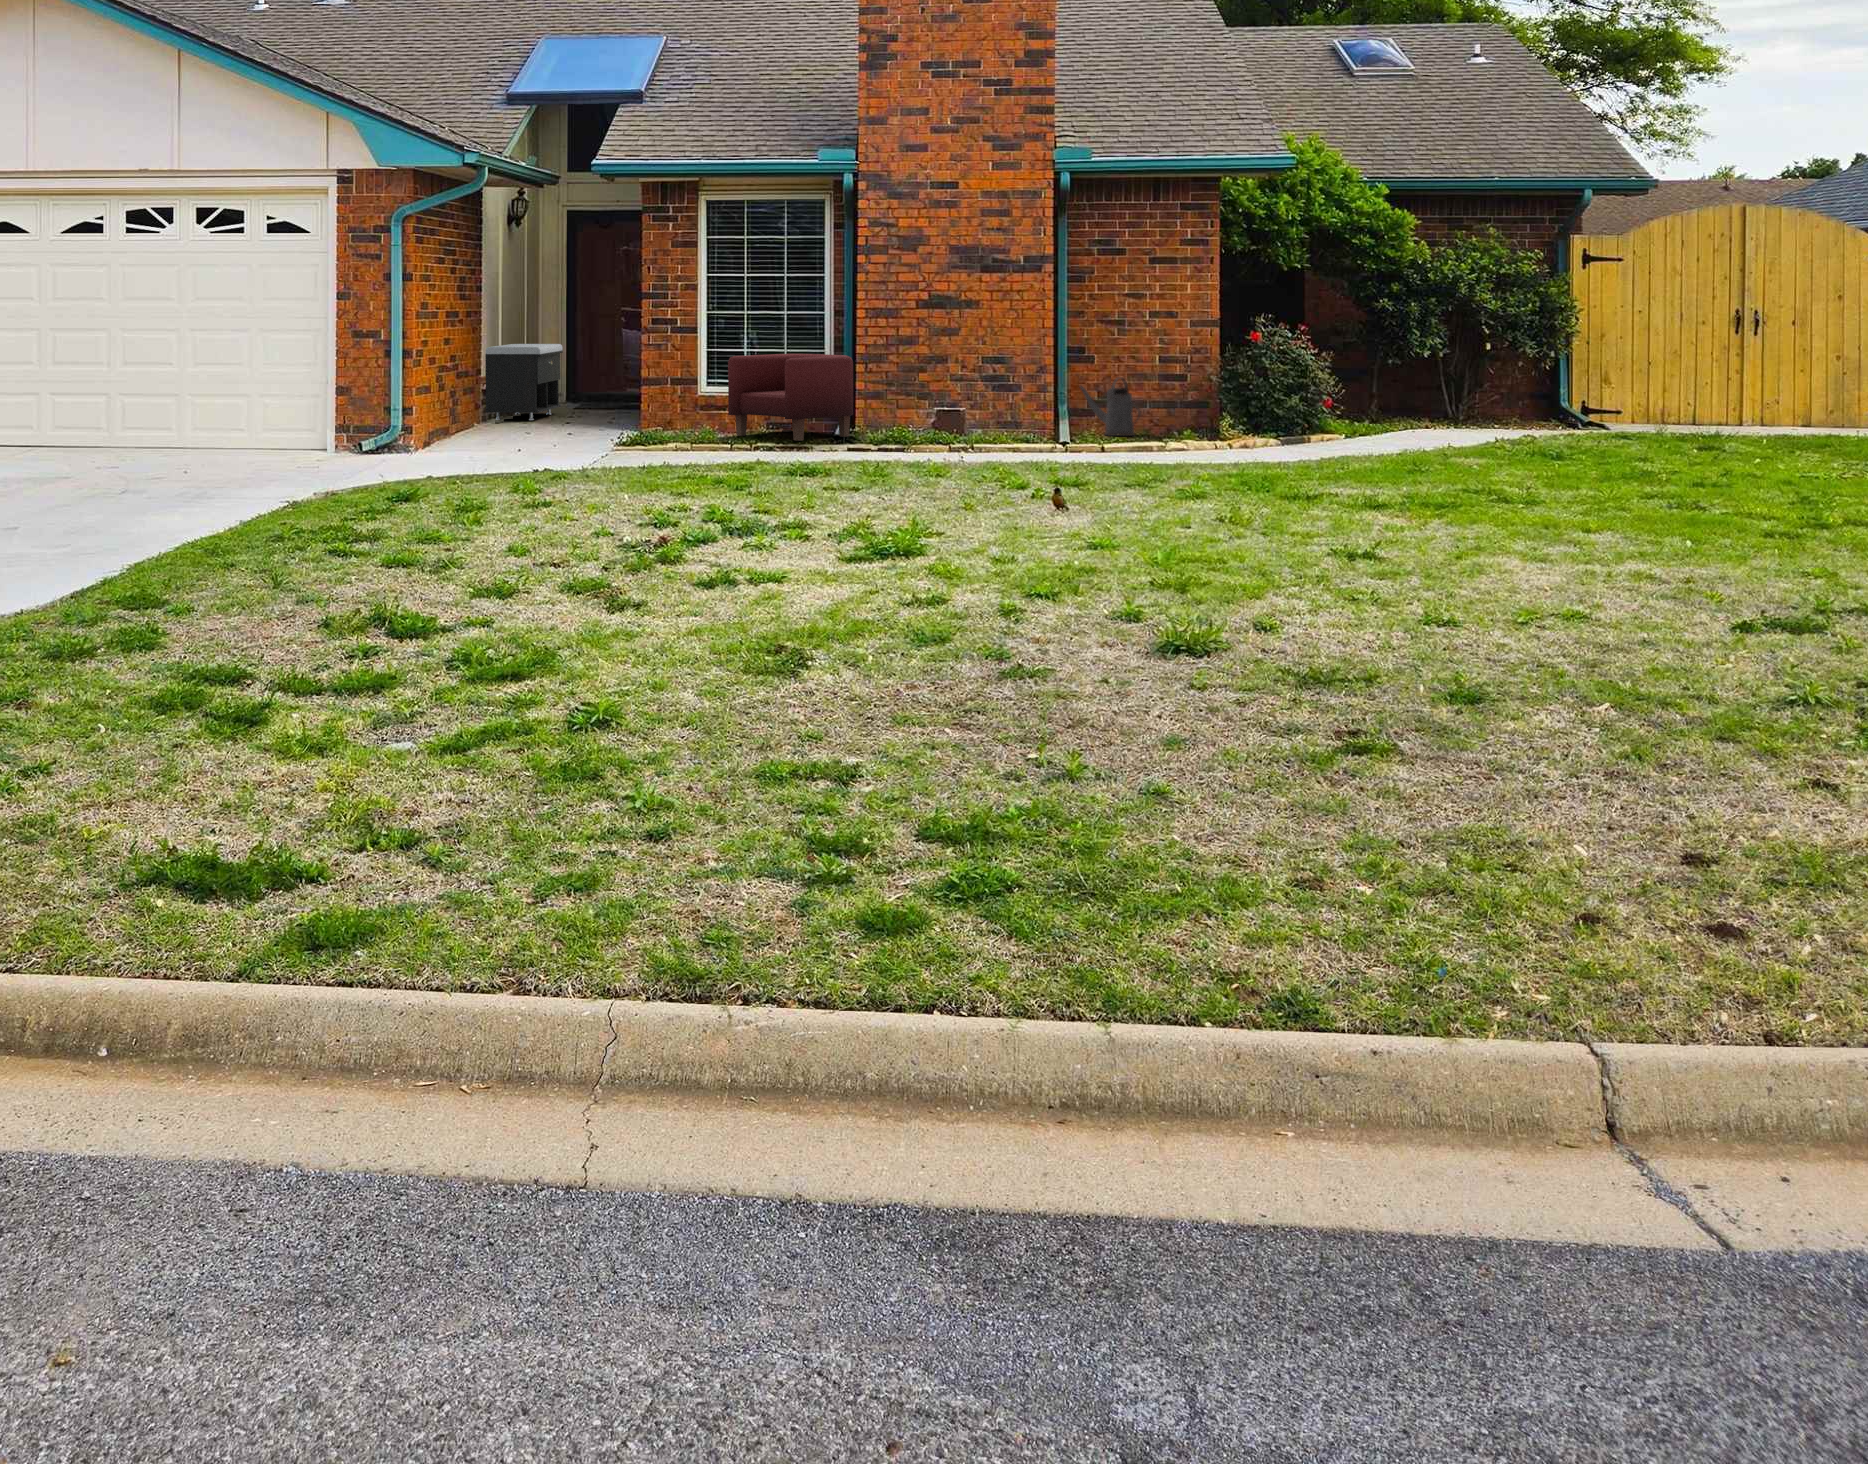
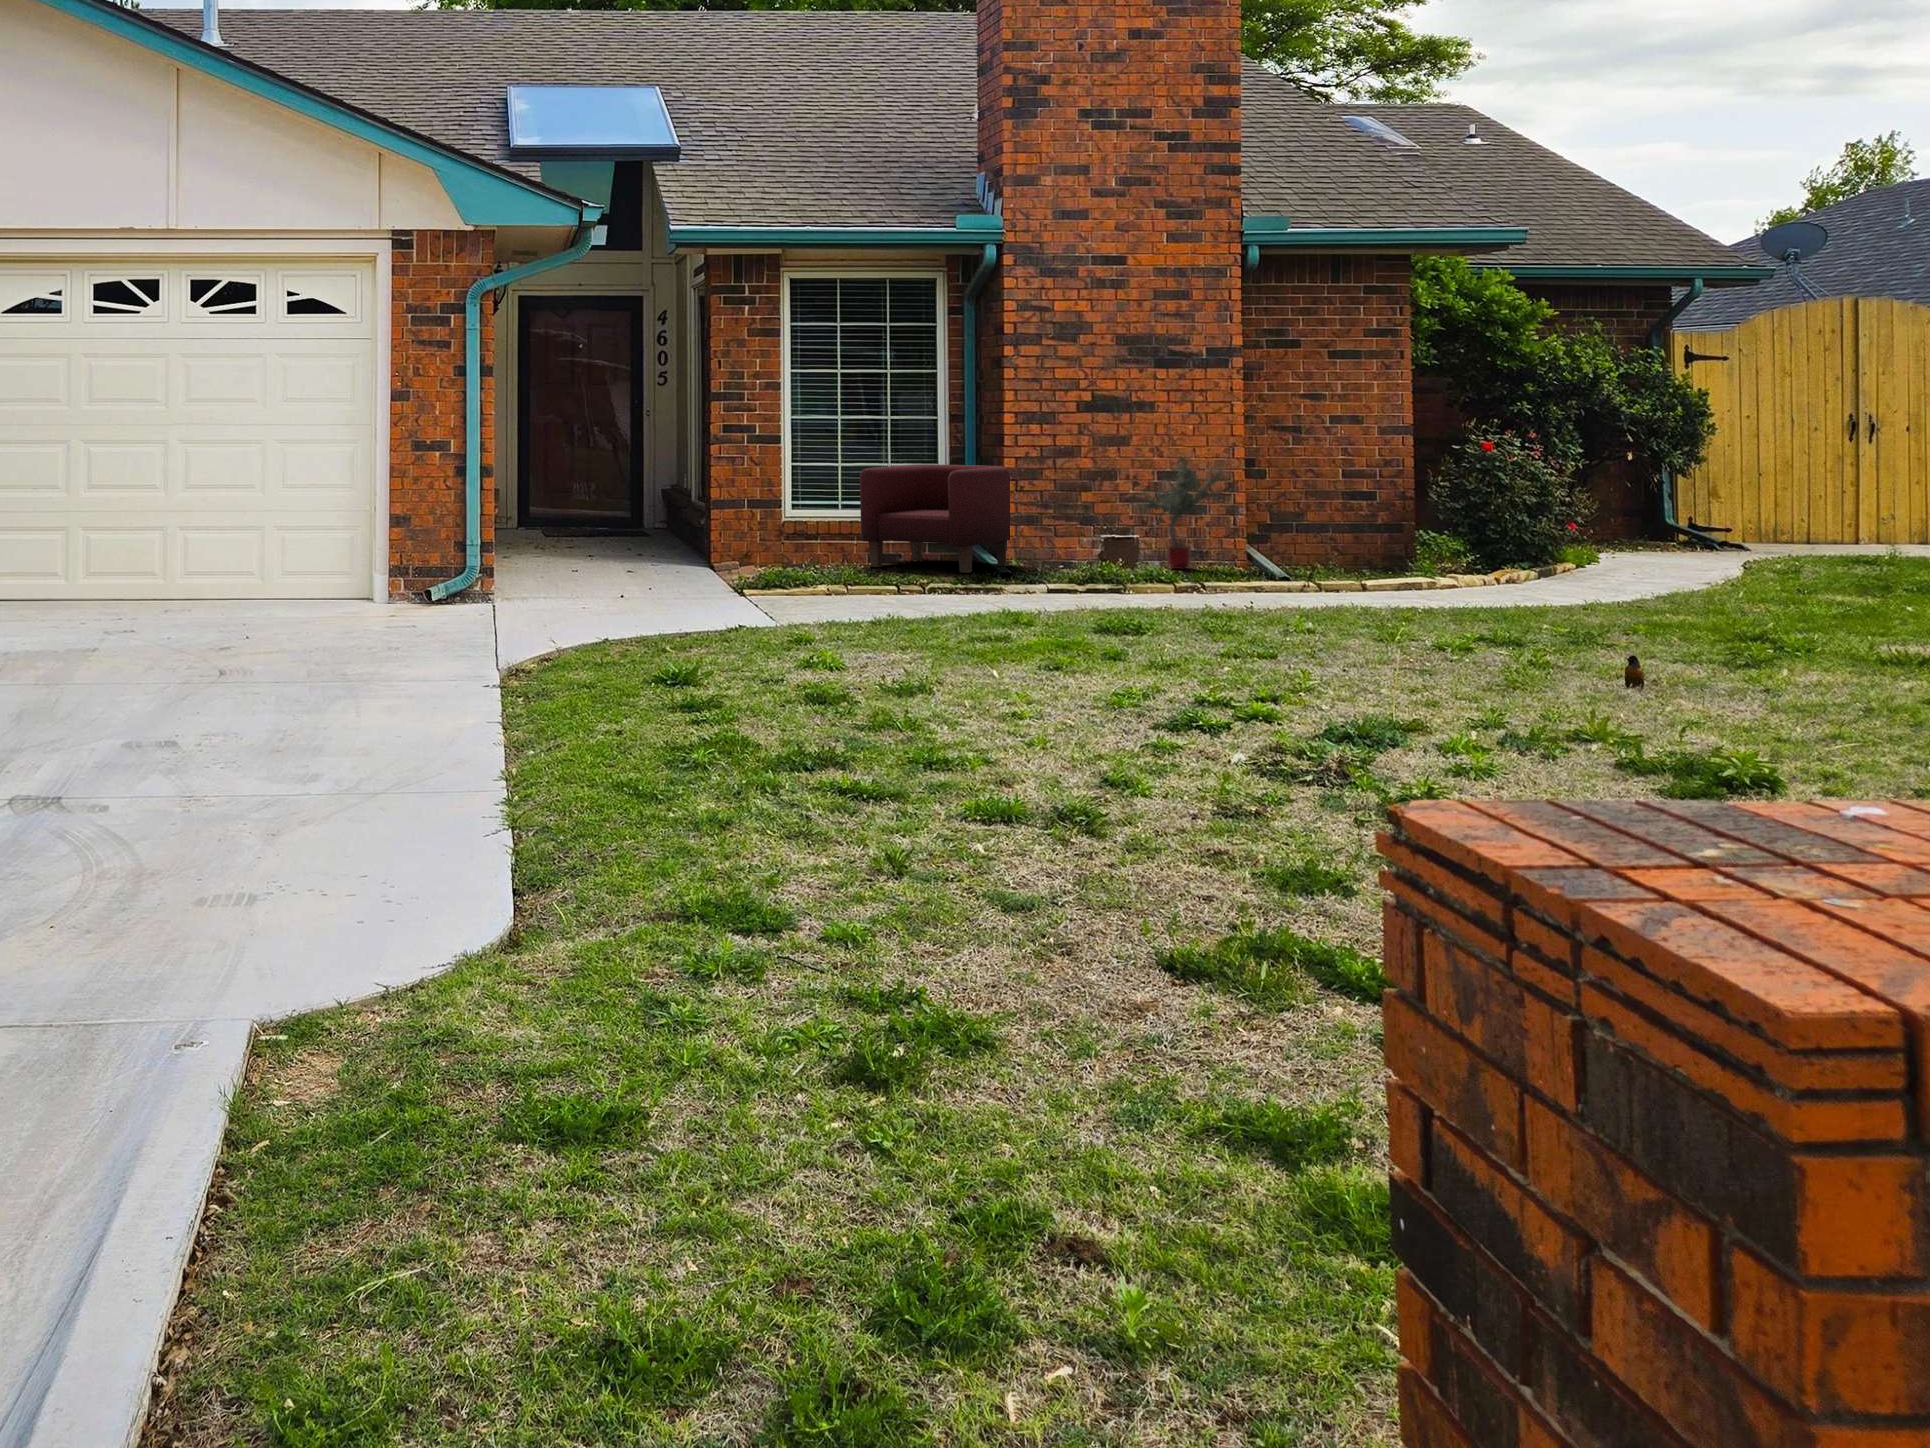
storage bench: present [485,344,563,420] -> none [513,455,586,550]
potted tree: none [939,344,1020,441] -> present [1132,451,1223,569]
watering can: present [1080,378,1140,436] -> none [1258,489,1345,559]

